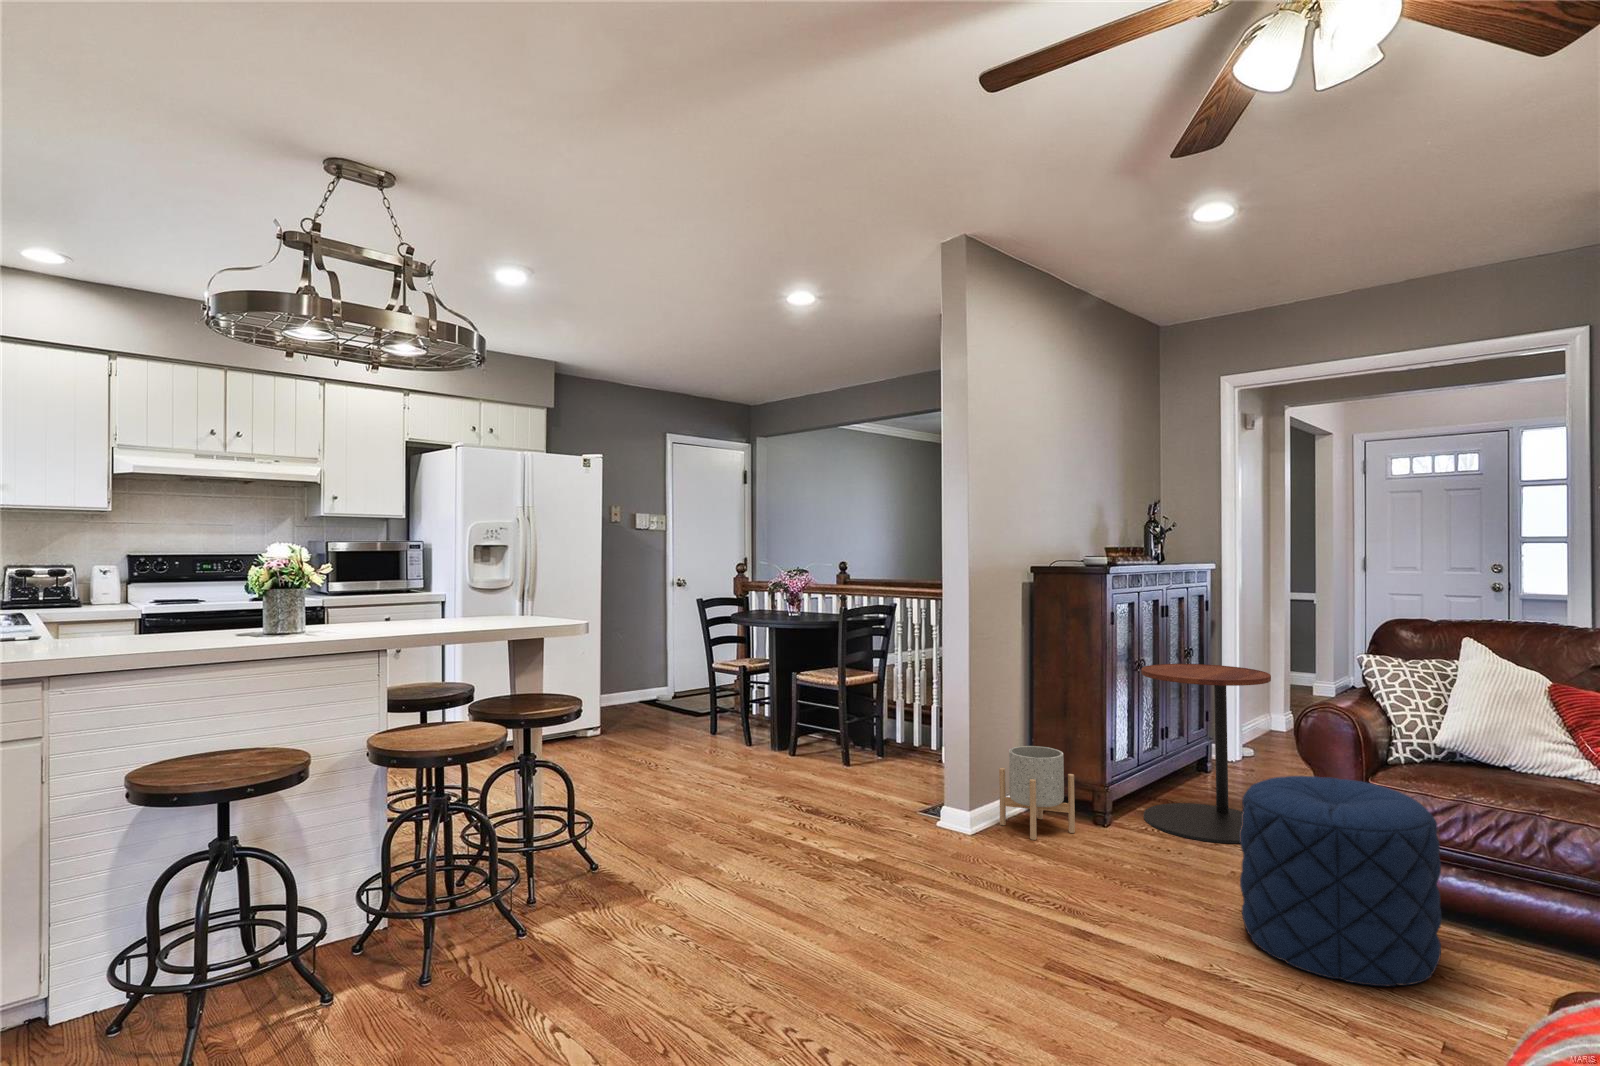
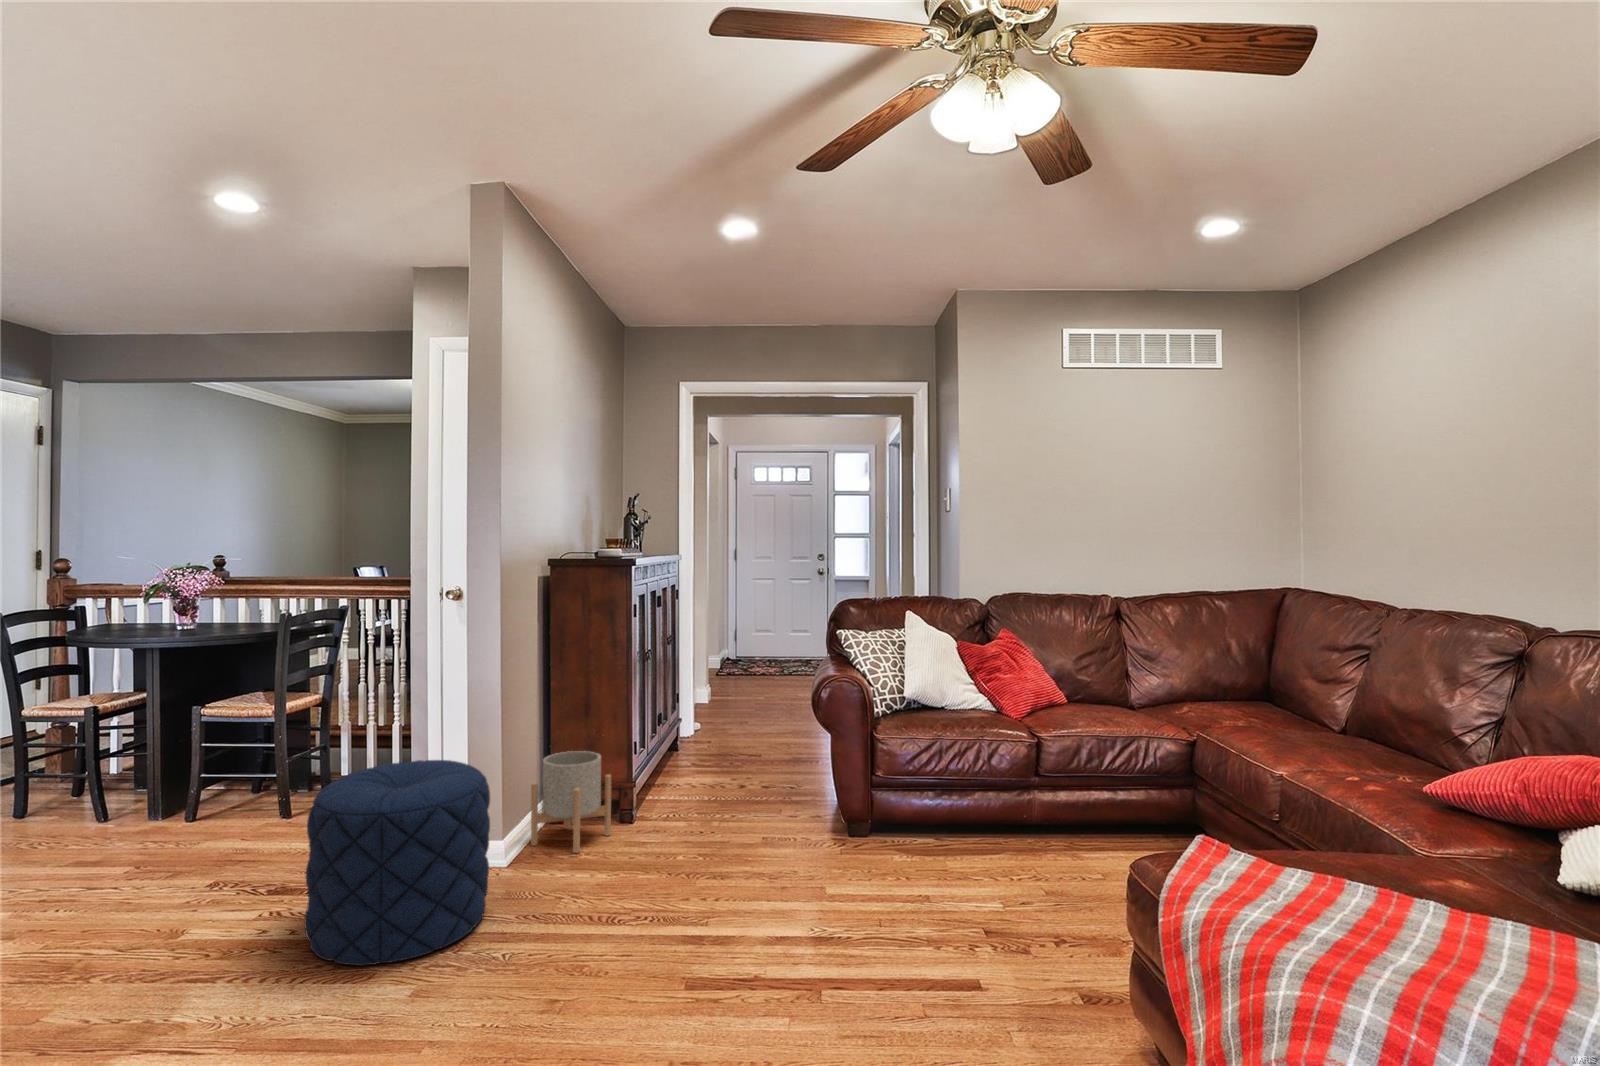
side table: present [1141,664,1271,843] -> none [657,650,766,814]
pouf: present [1240,776,1441,986] -> present [304,760,490,965]

